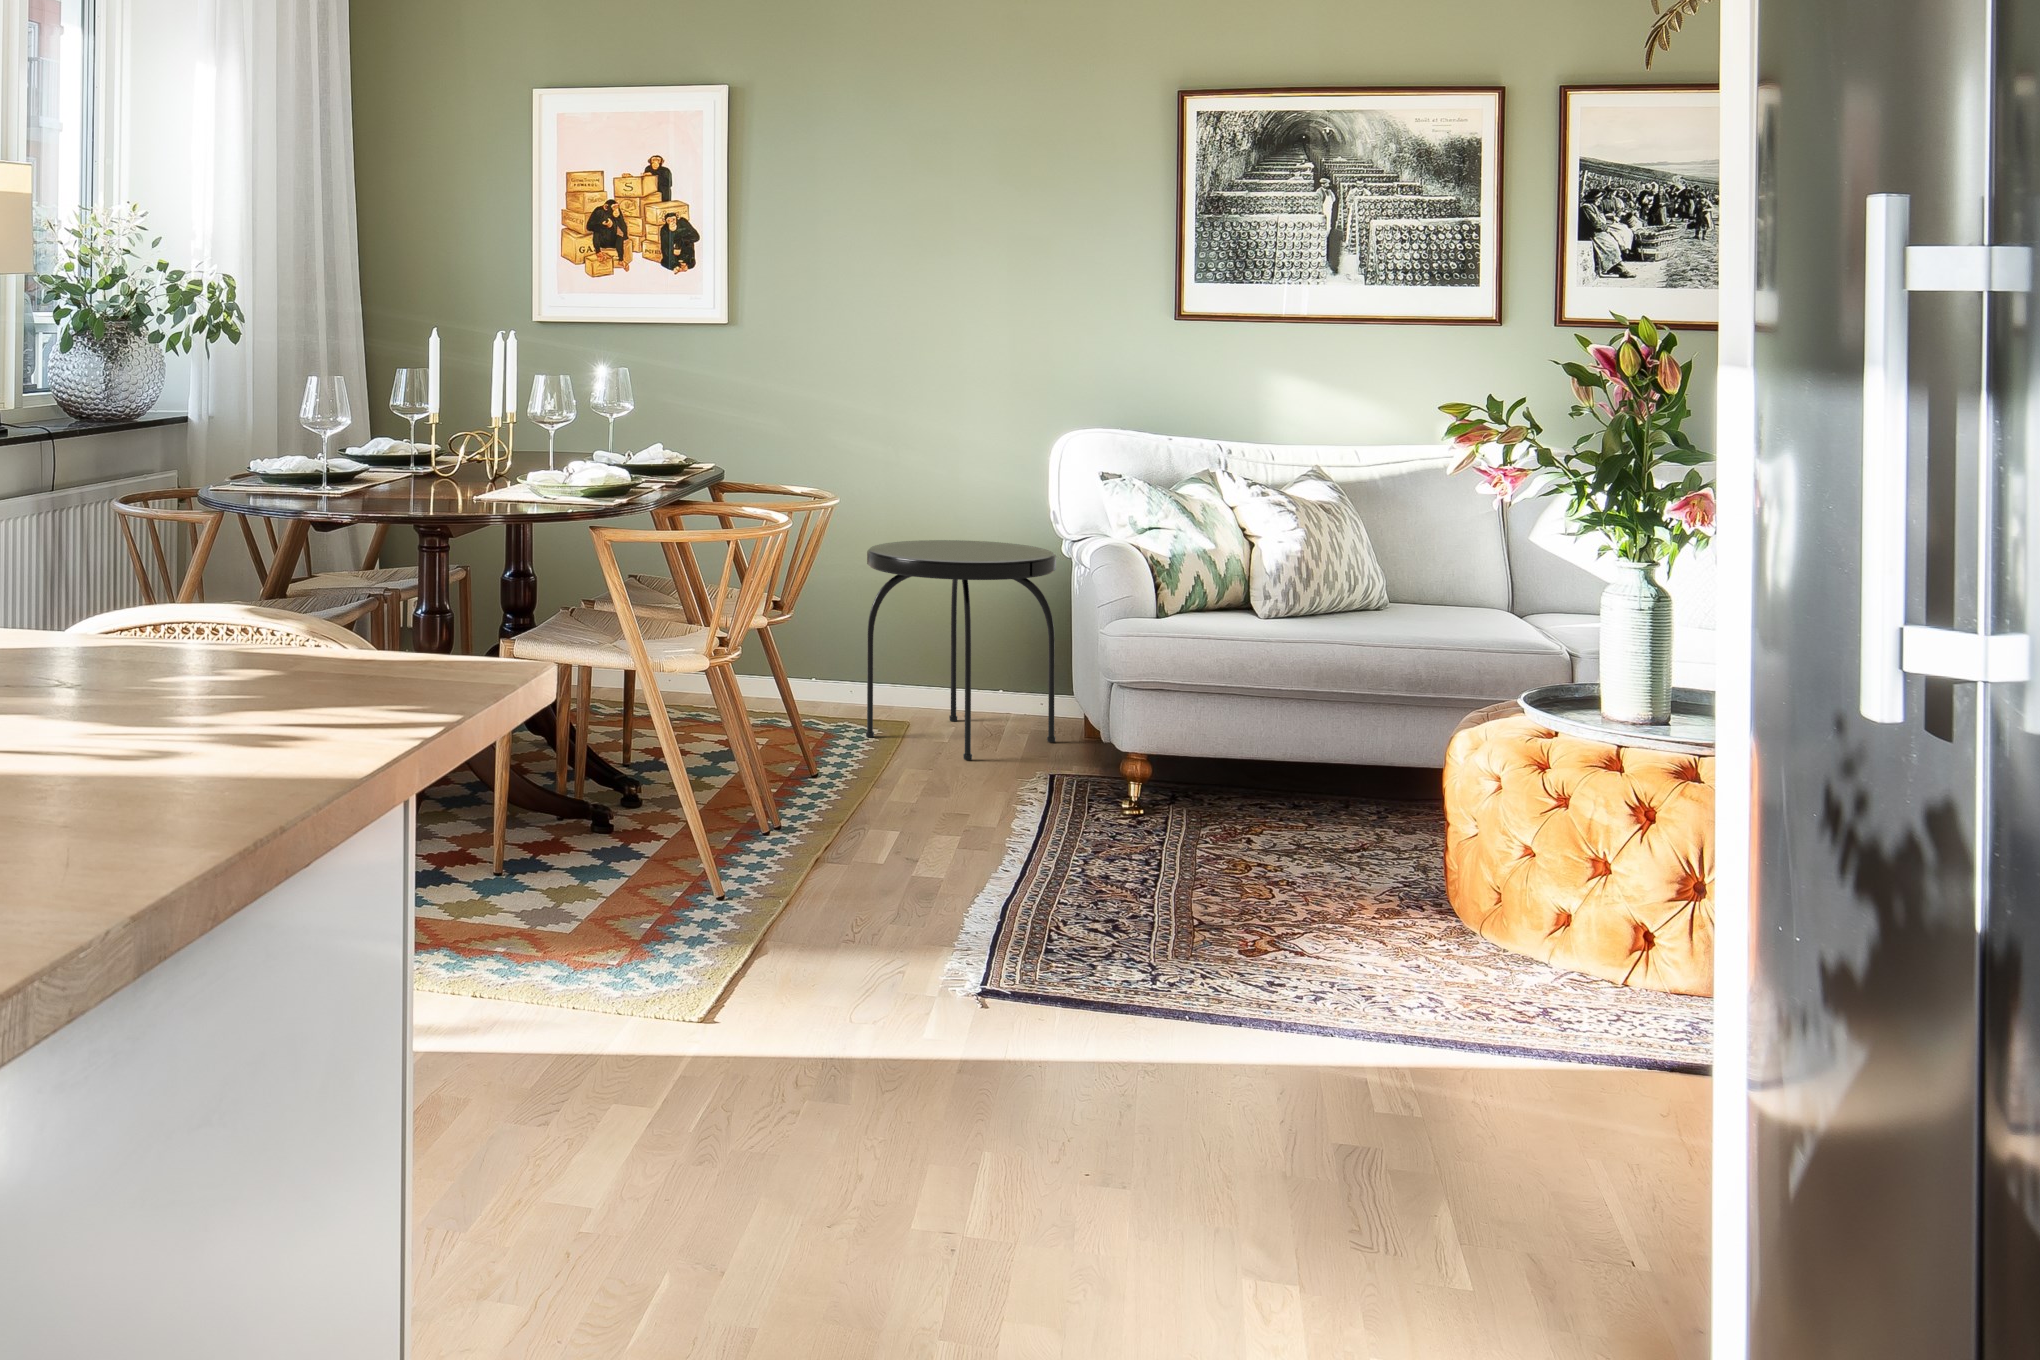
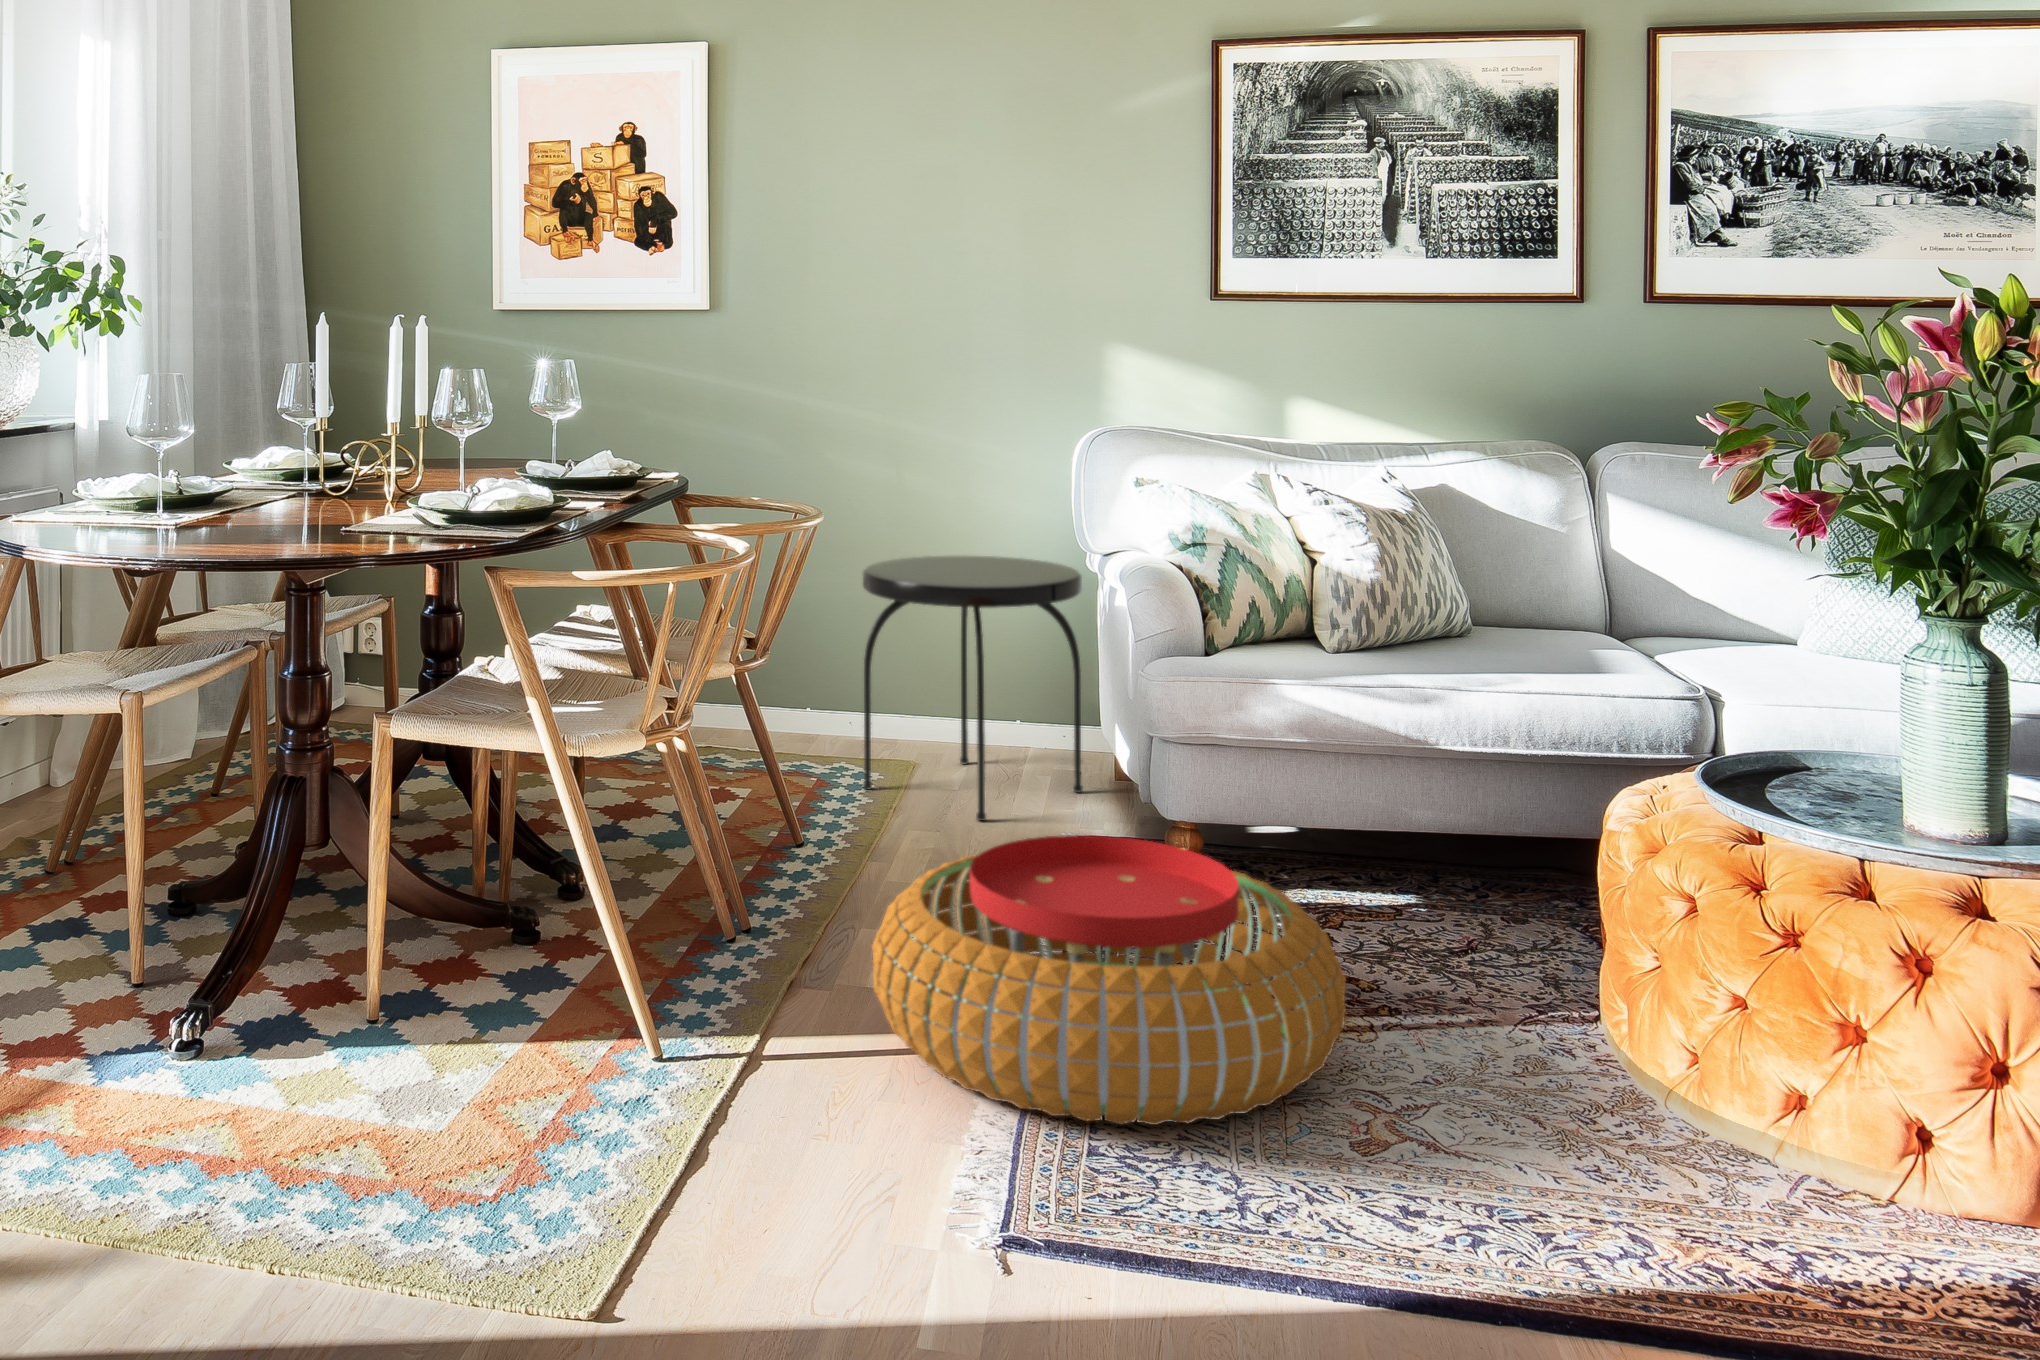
pouf: none [882,744,1245,938] -> present [873,835,1346,1125]

